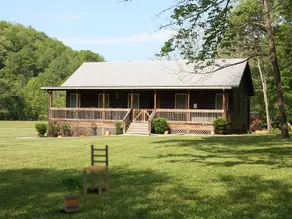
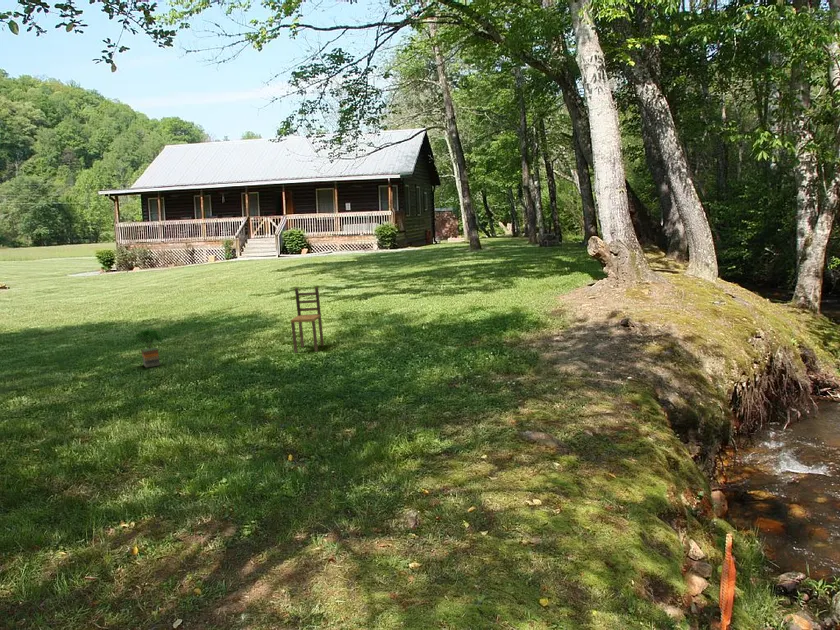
chair: present [84,145,109,195] -> present [291,287,324,353]

